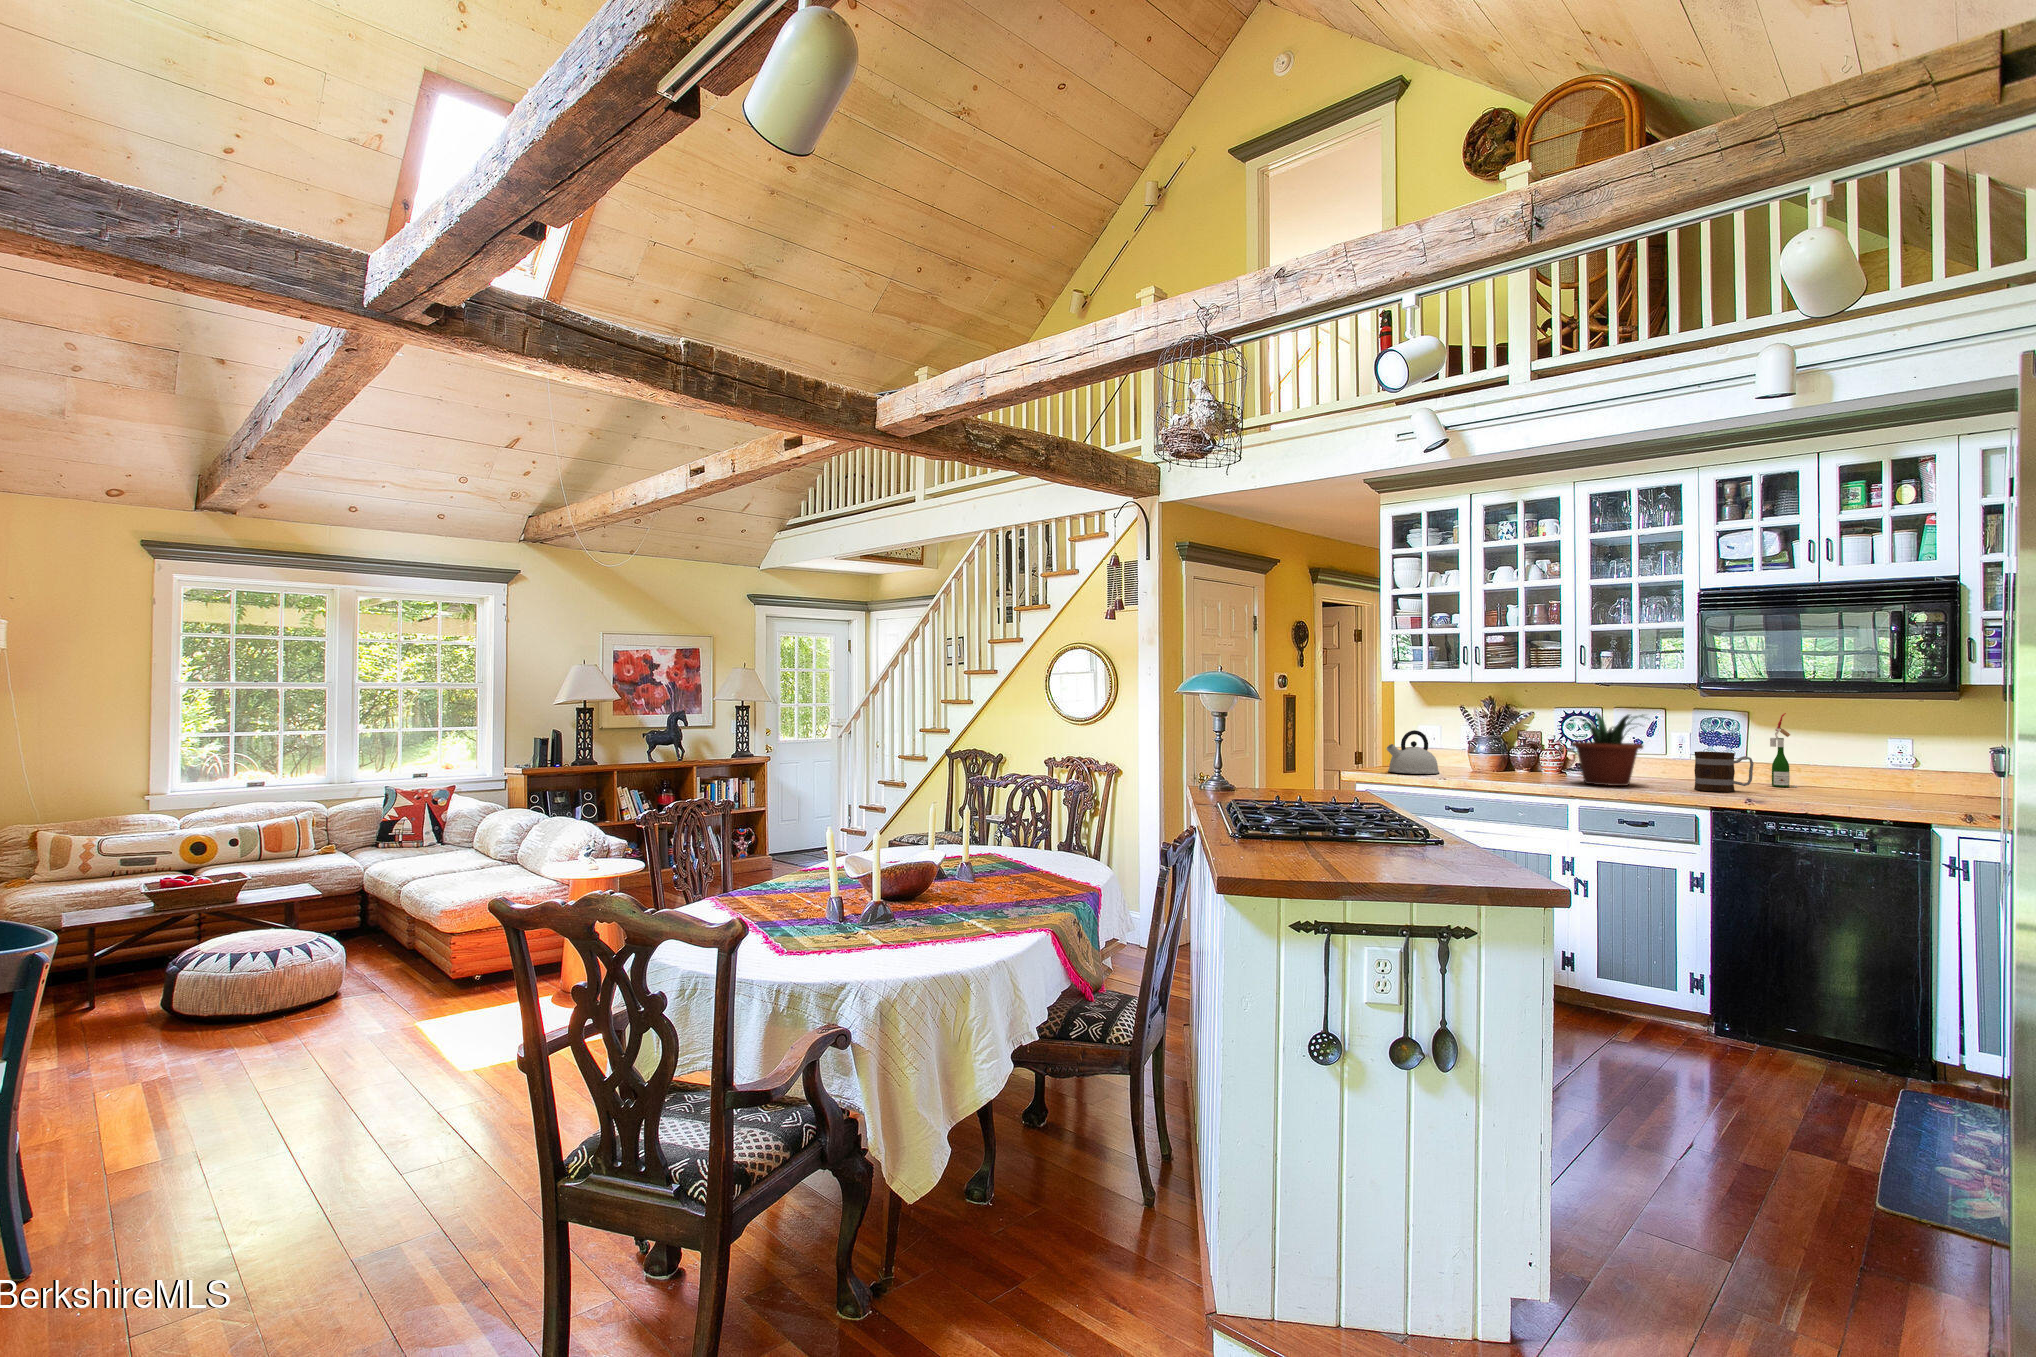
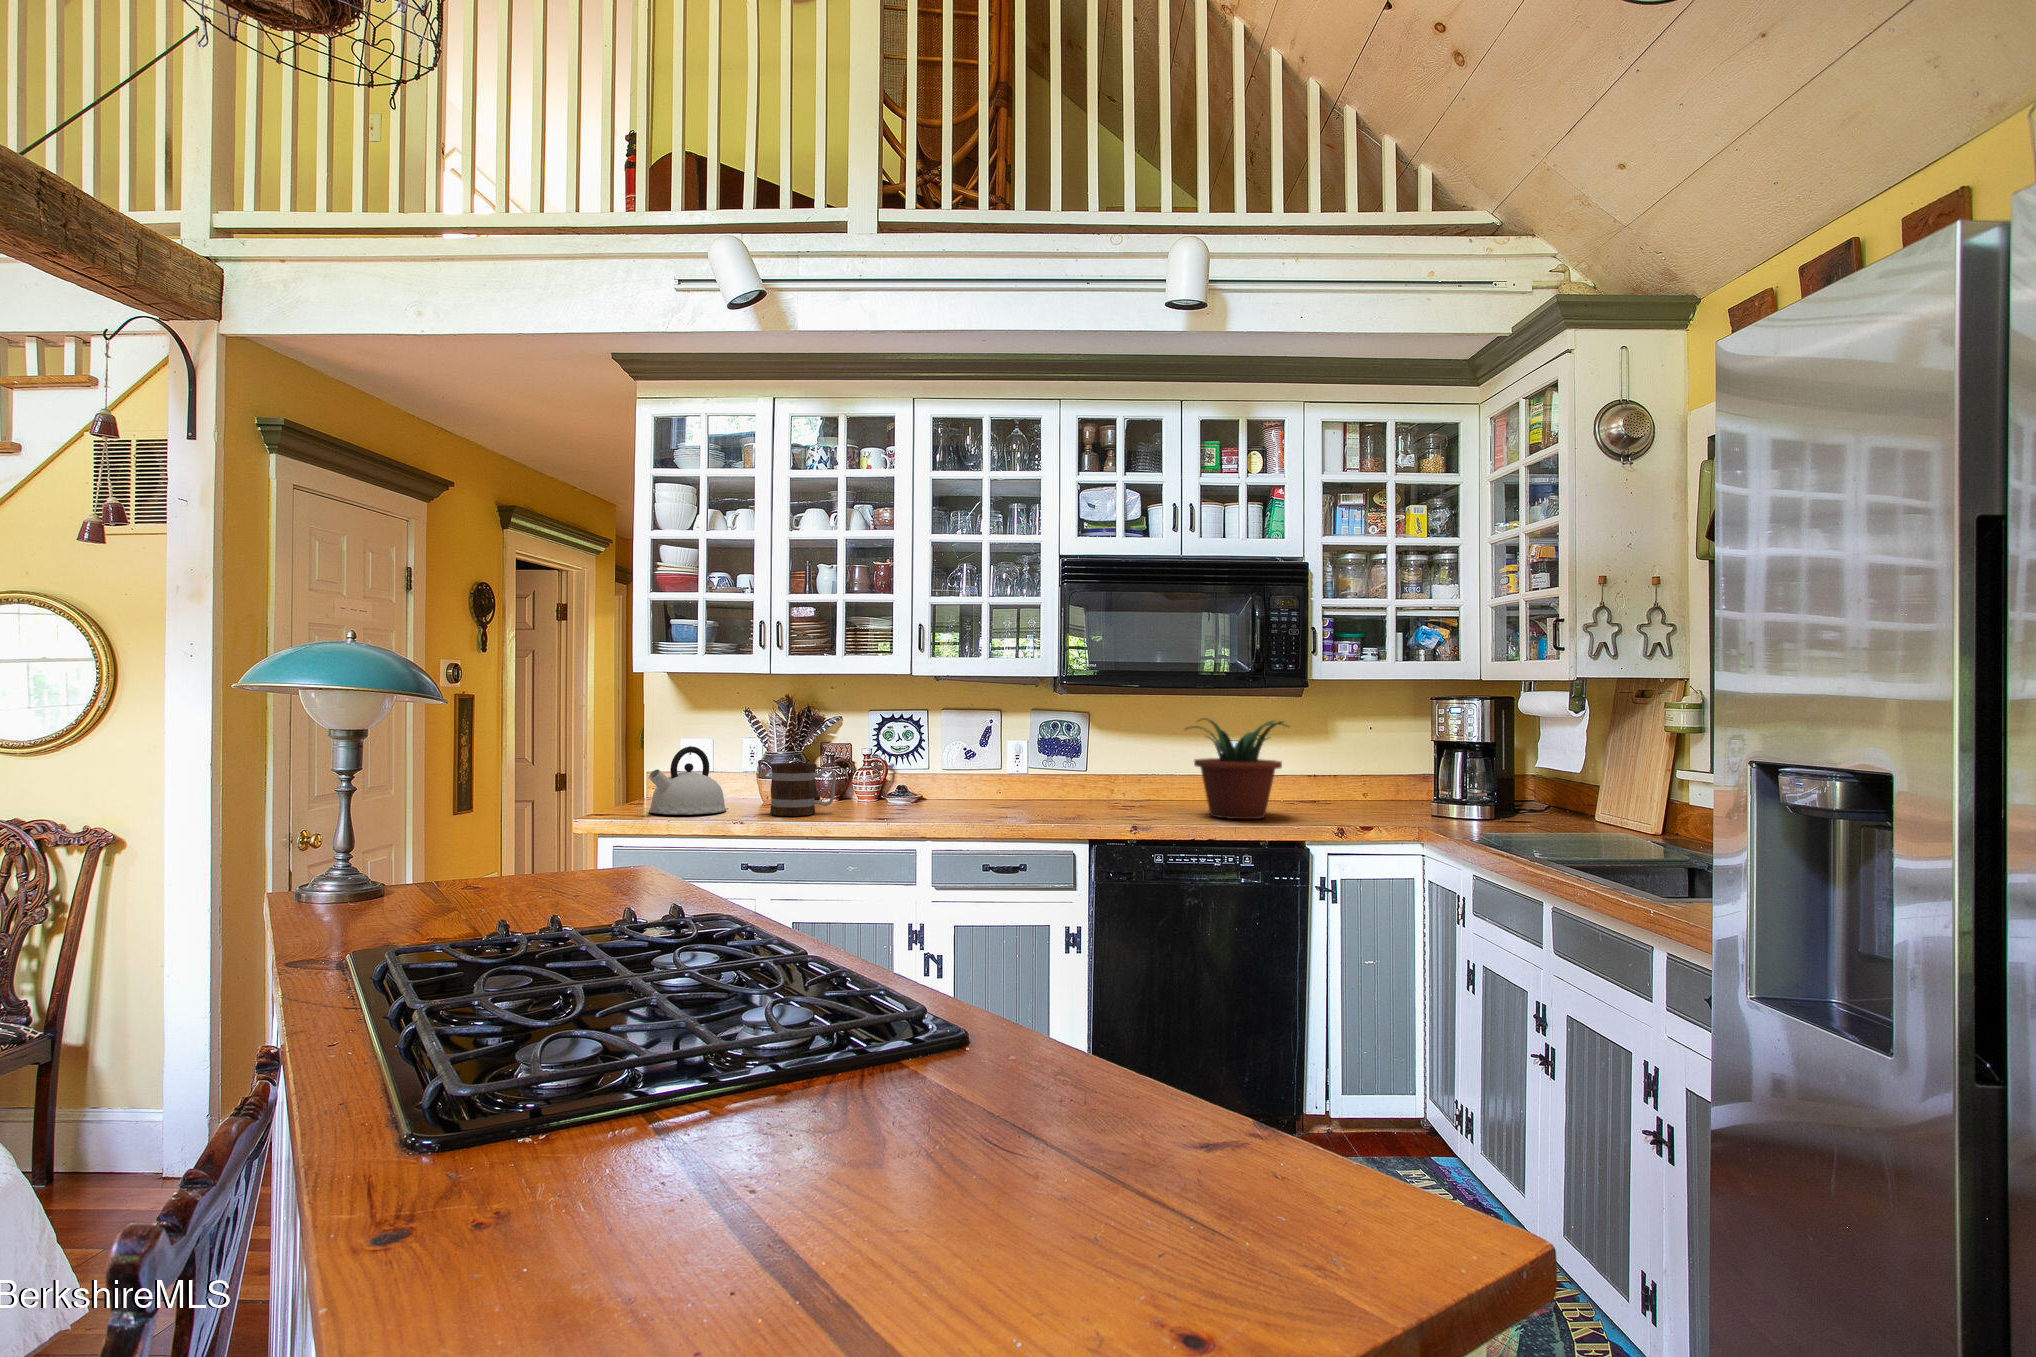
potted plant: present [1571,713,1644,786] -> present [1186,718,1289,819]
wine bottle: present [1770,713,1798,787] -> none [1113,713,1139,802]
mug: present [1694,751,1754,792] -> present [770,763,836,816]

